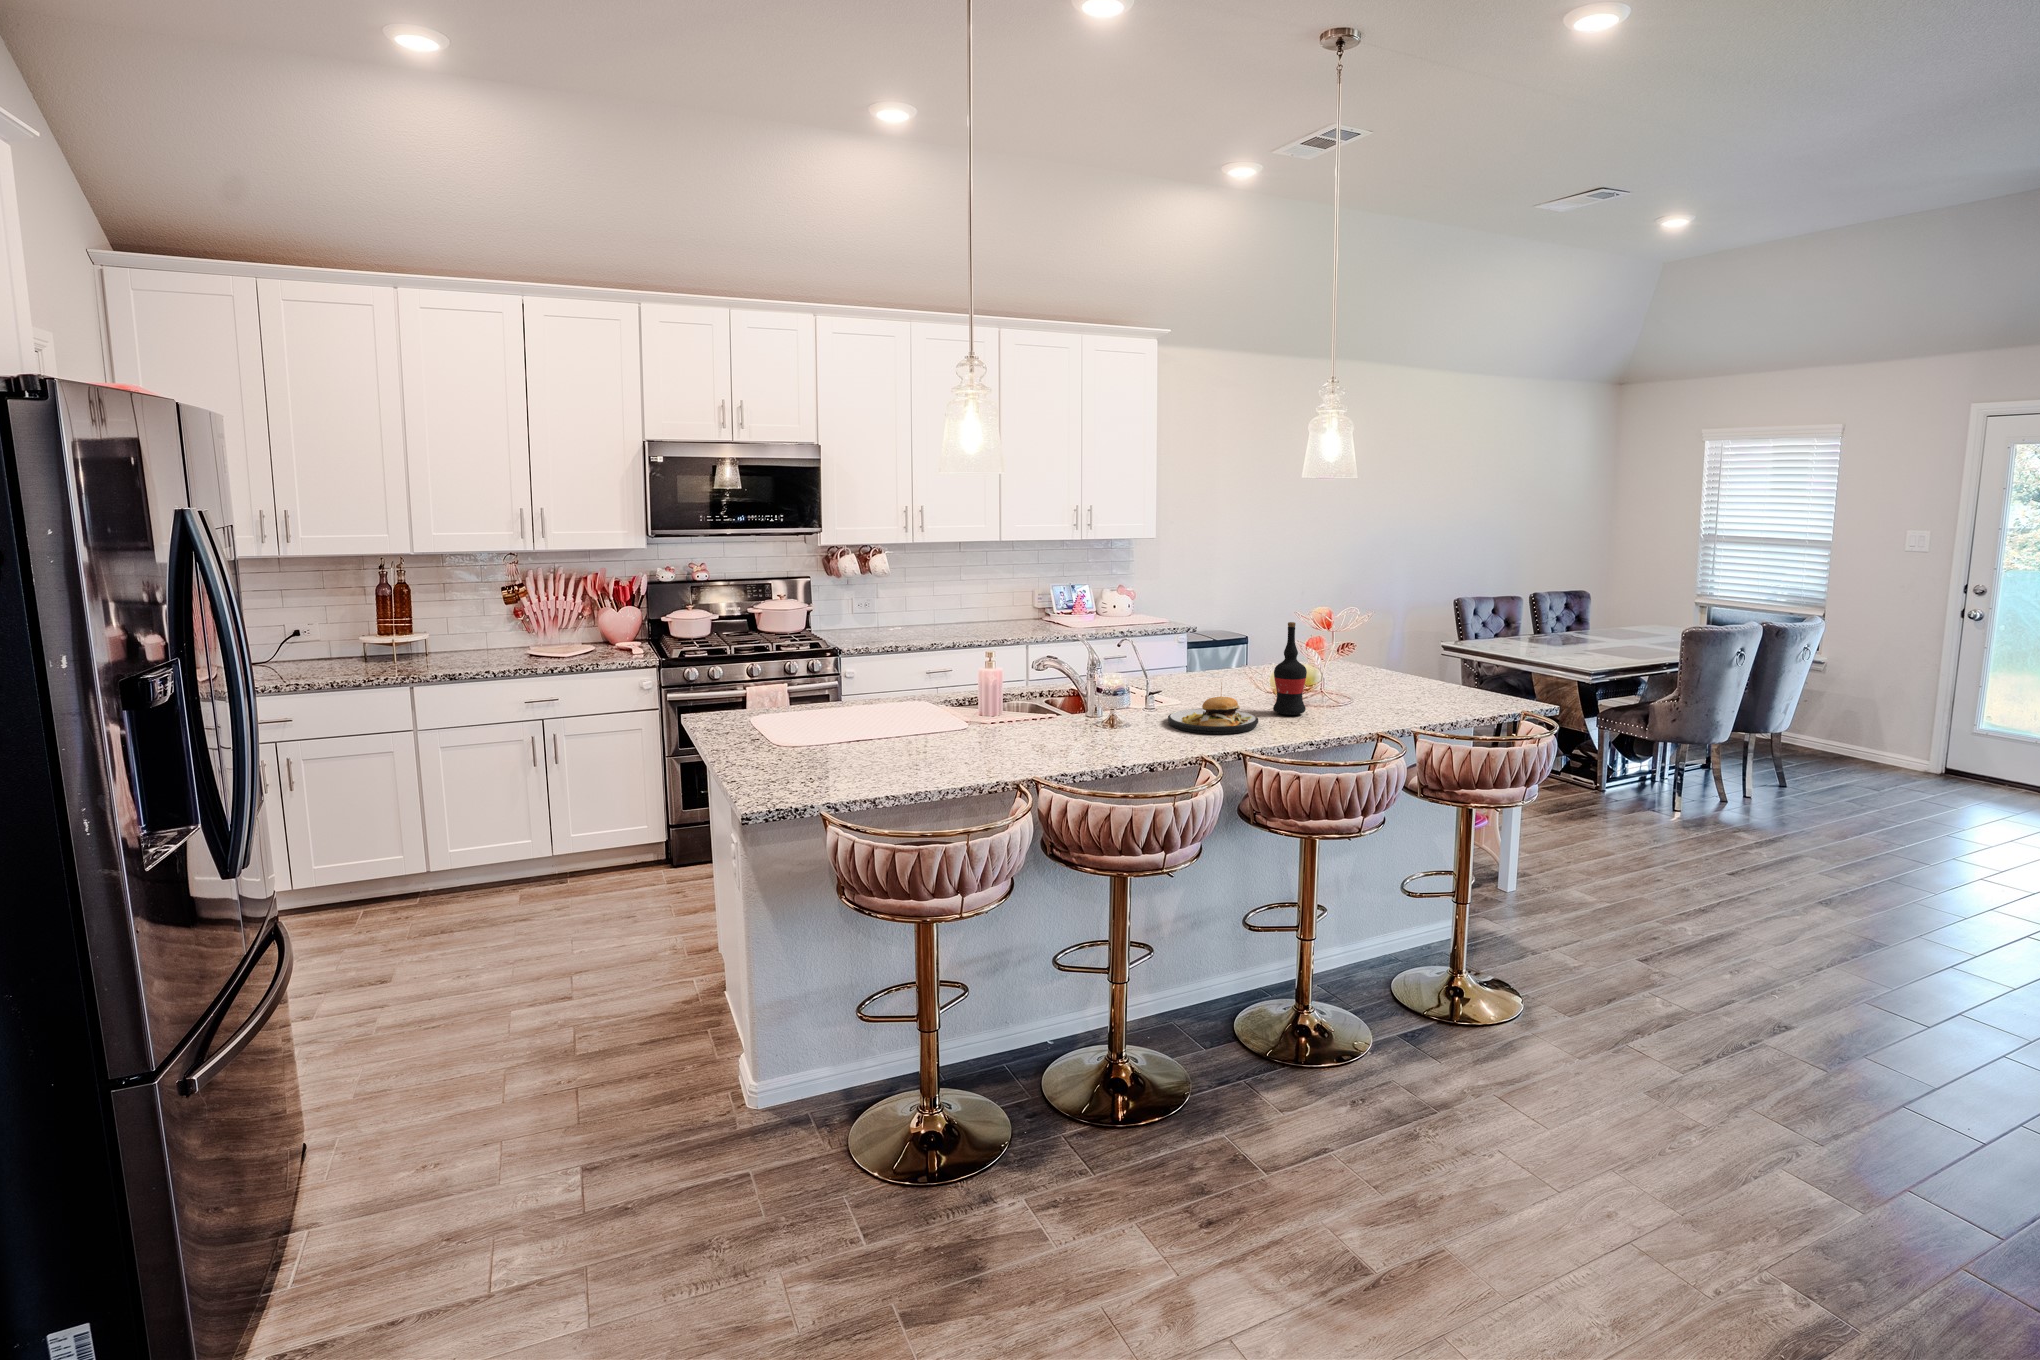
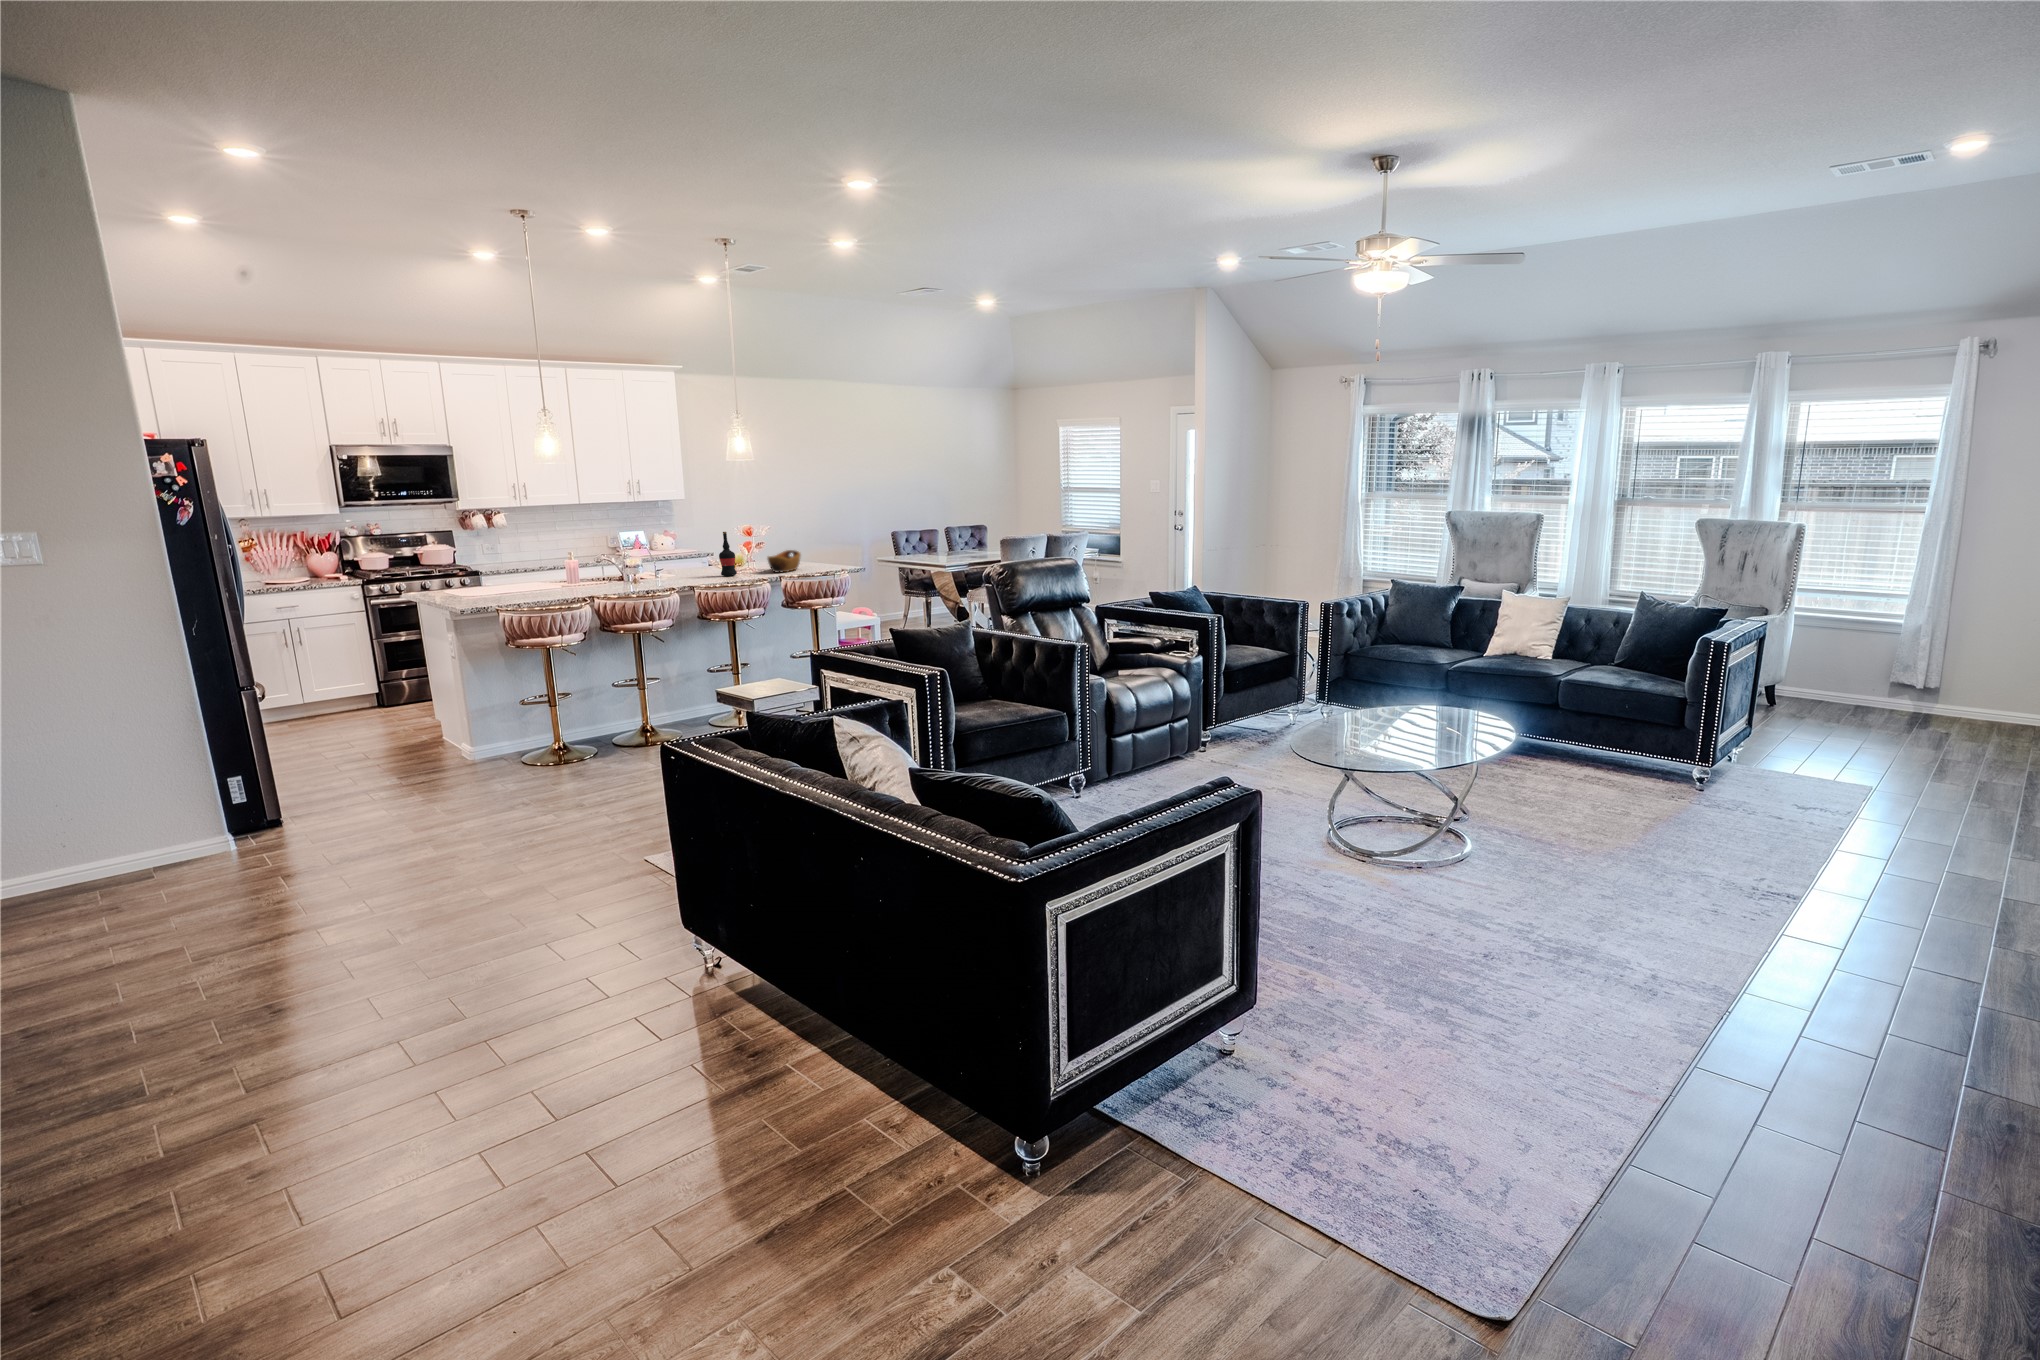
wooden bowl: none [1363,658,1426,711] -> present [768,550,801,572]
plate: present [1168,687,1258,734] -> none [665,559,709,583]

